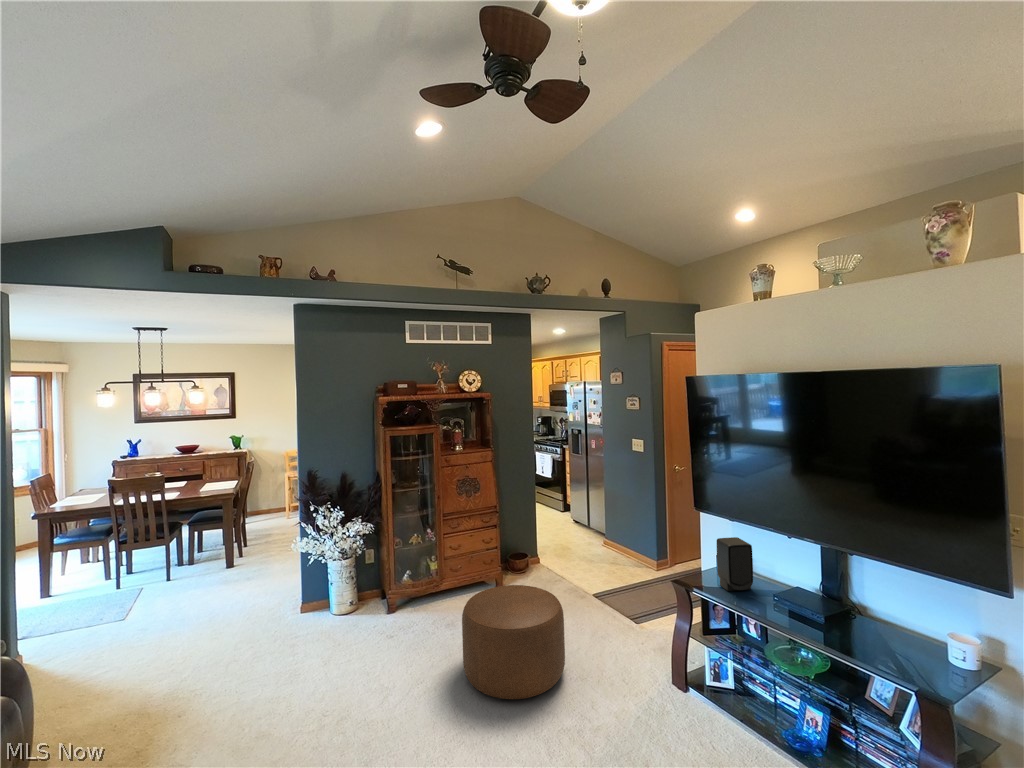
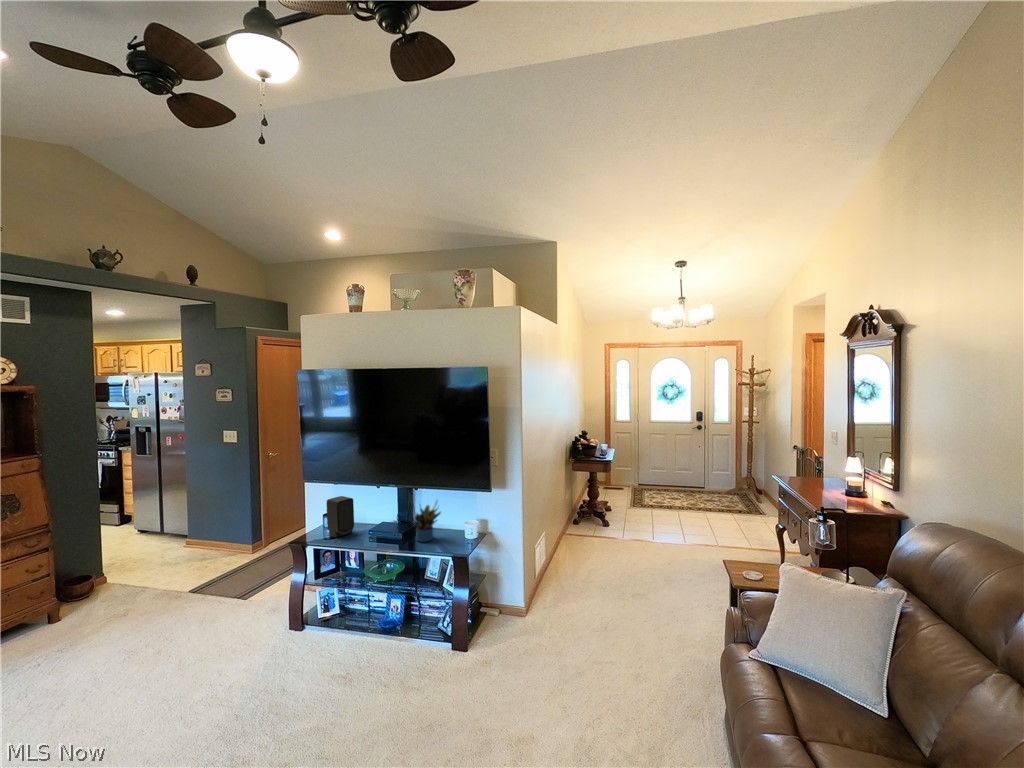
potted plant: none [846,581,900,649] -> present [414,502,441,542]
ottoman: present [462,585,565,699] -> none [37,593,182,722]

